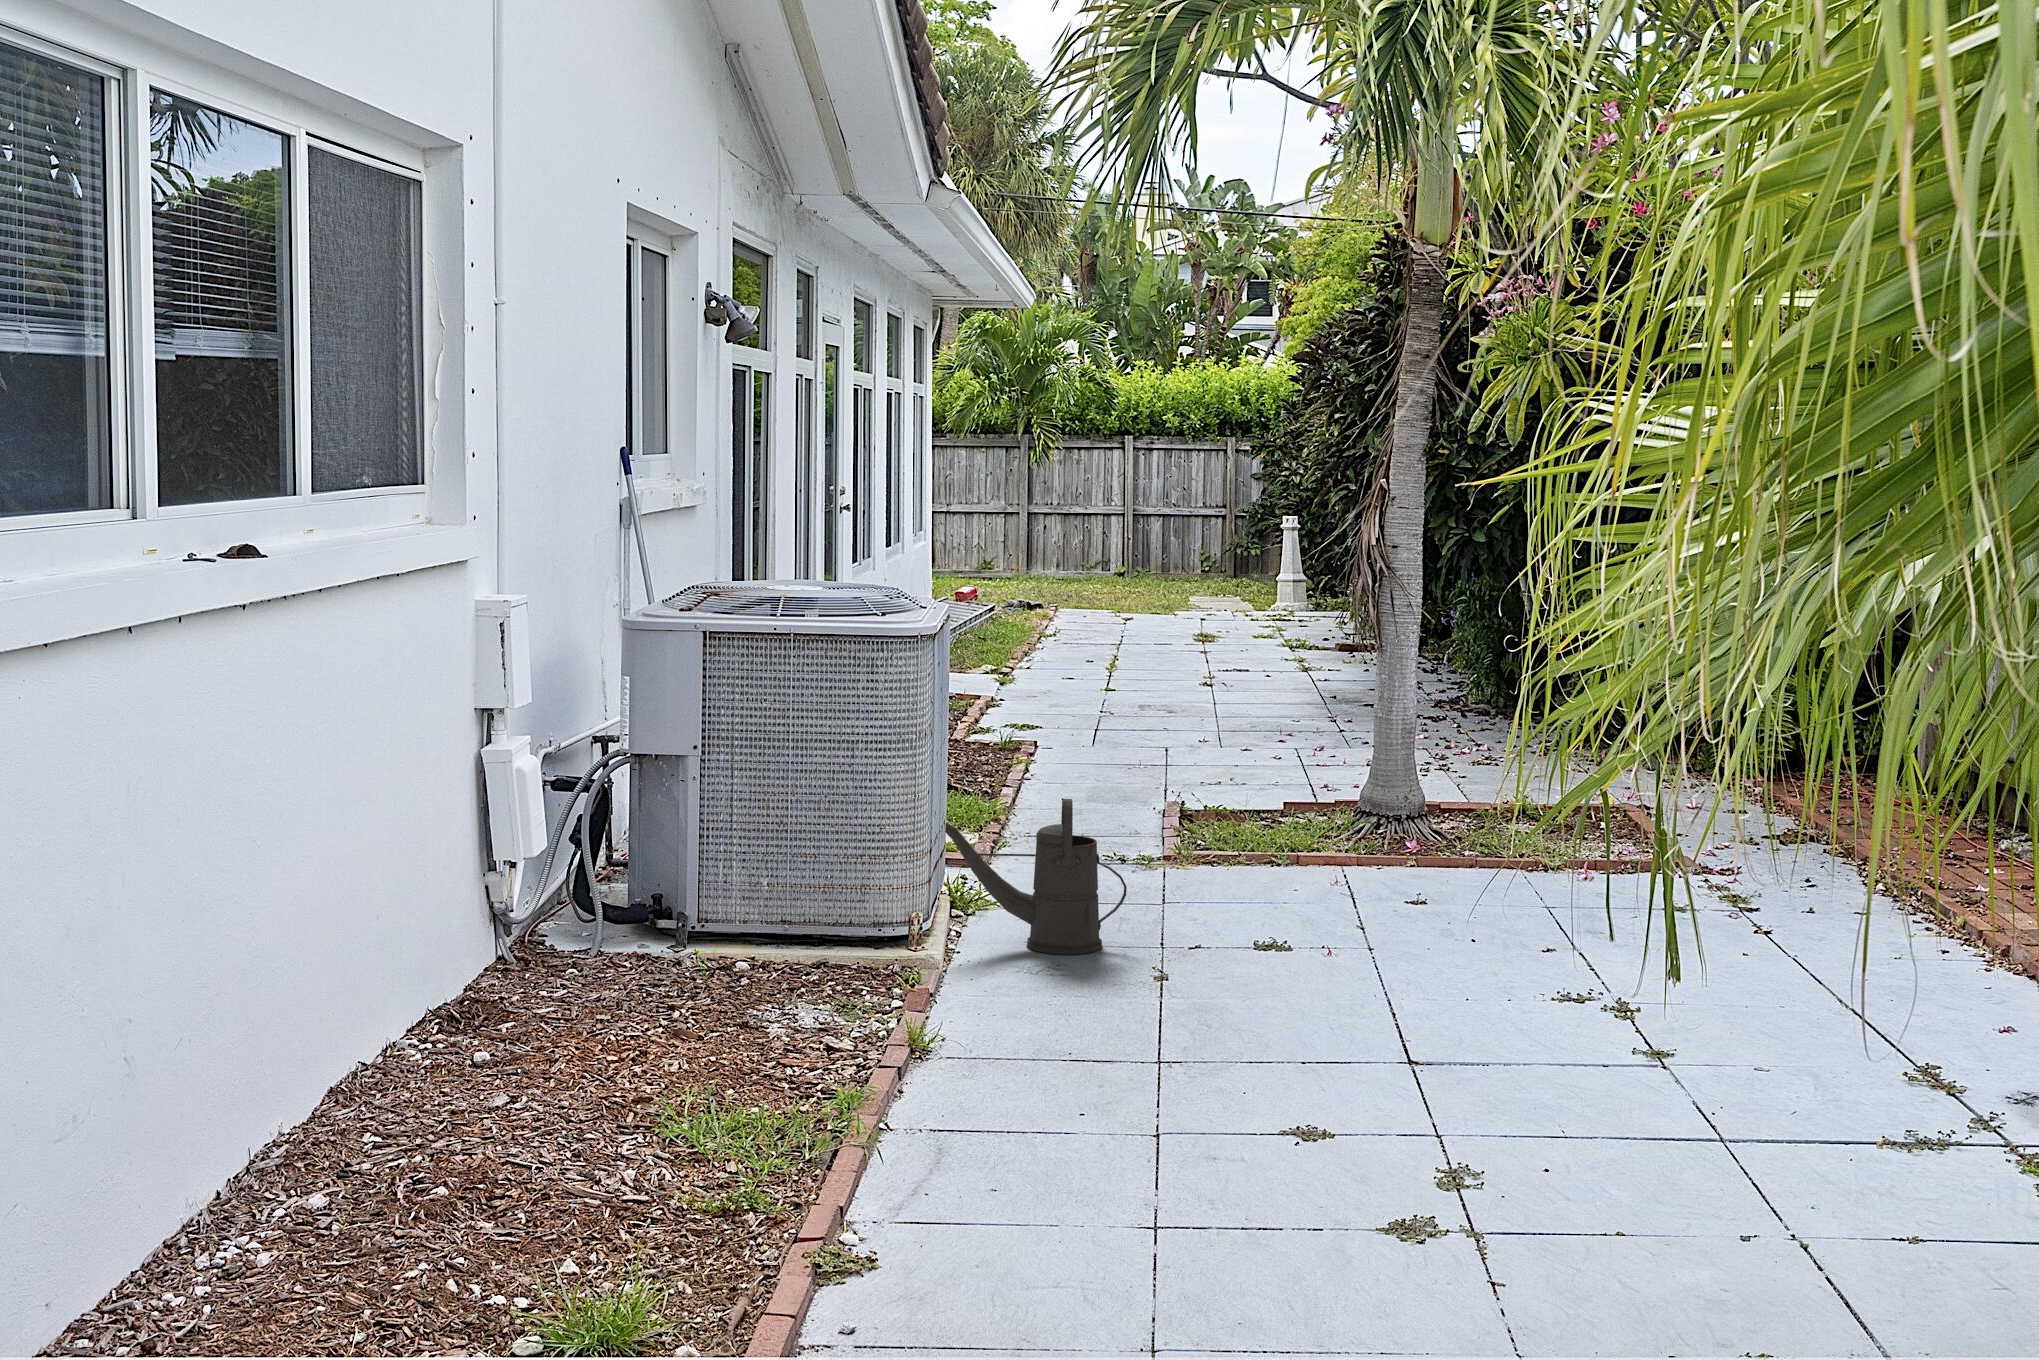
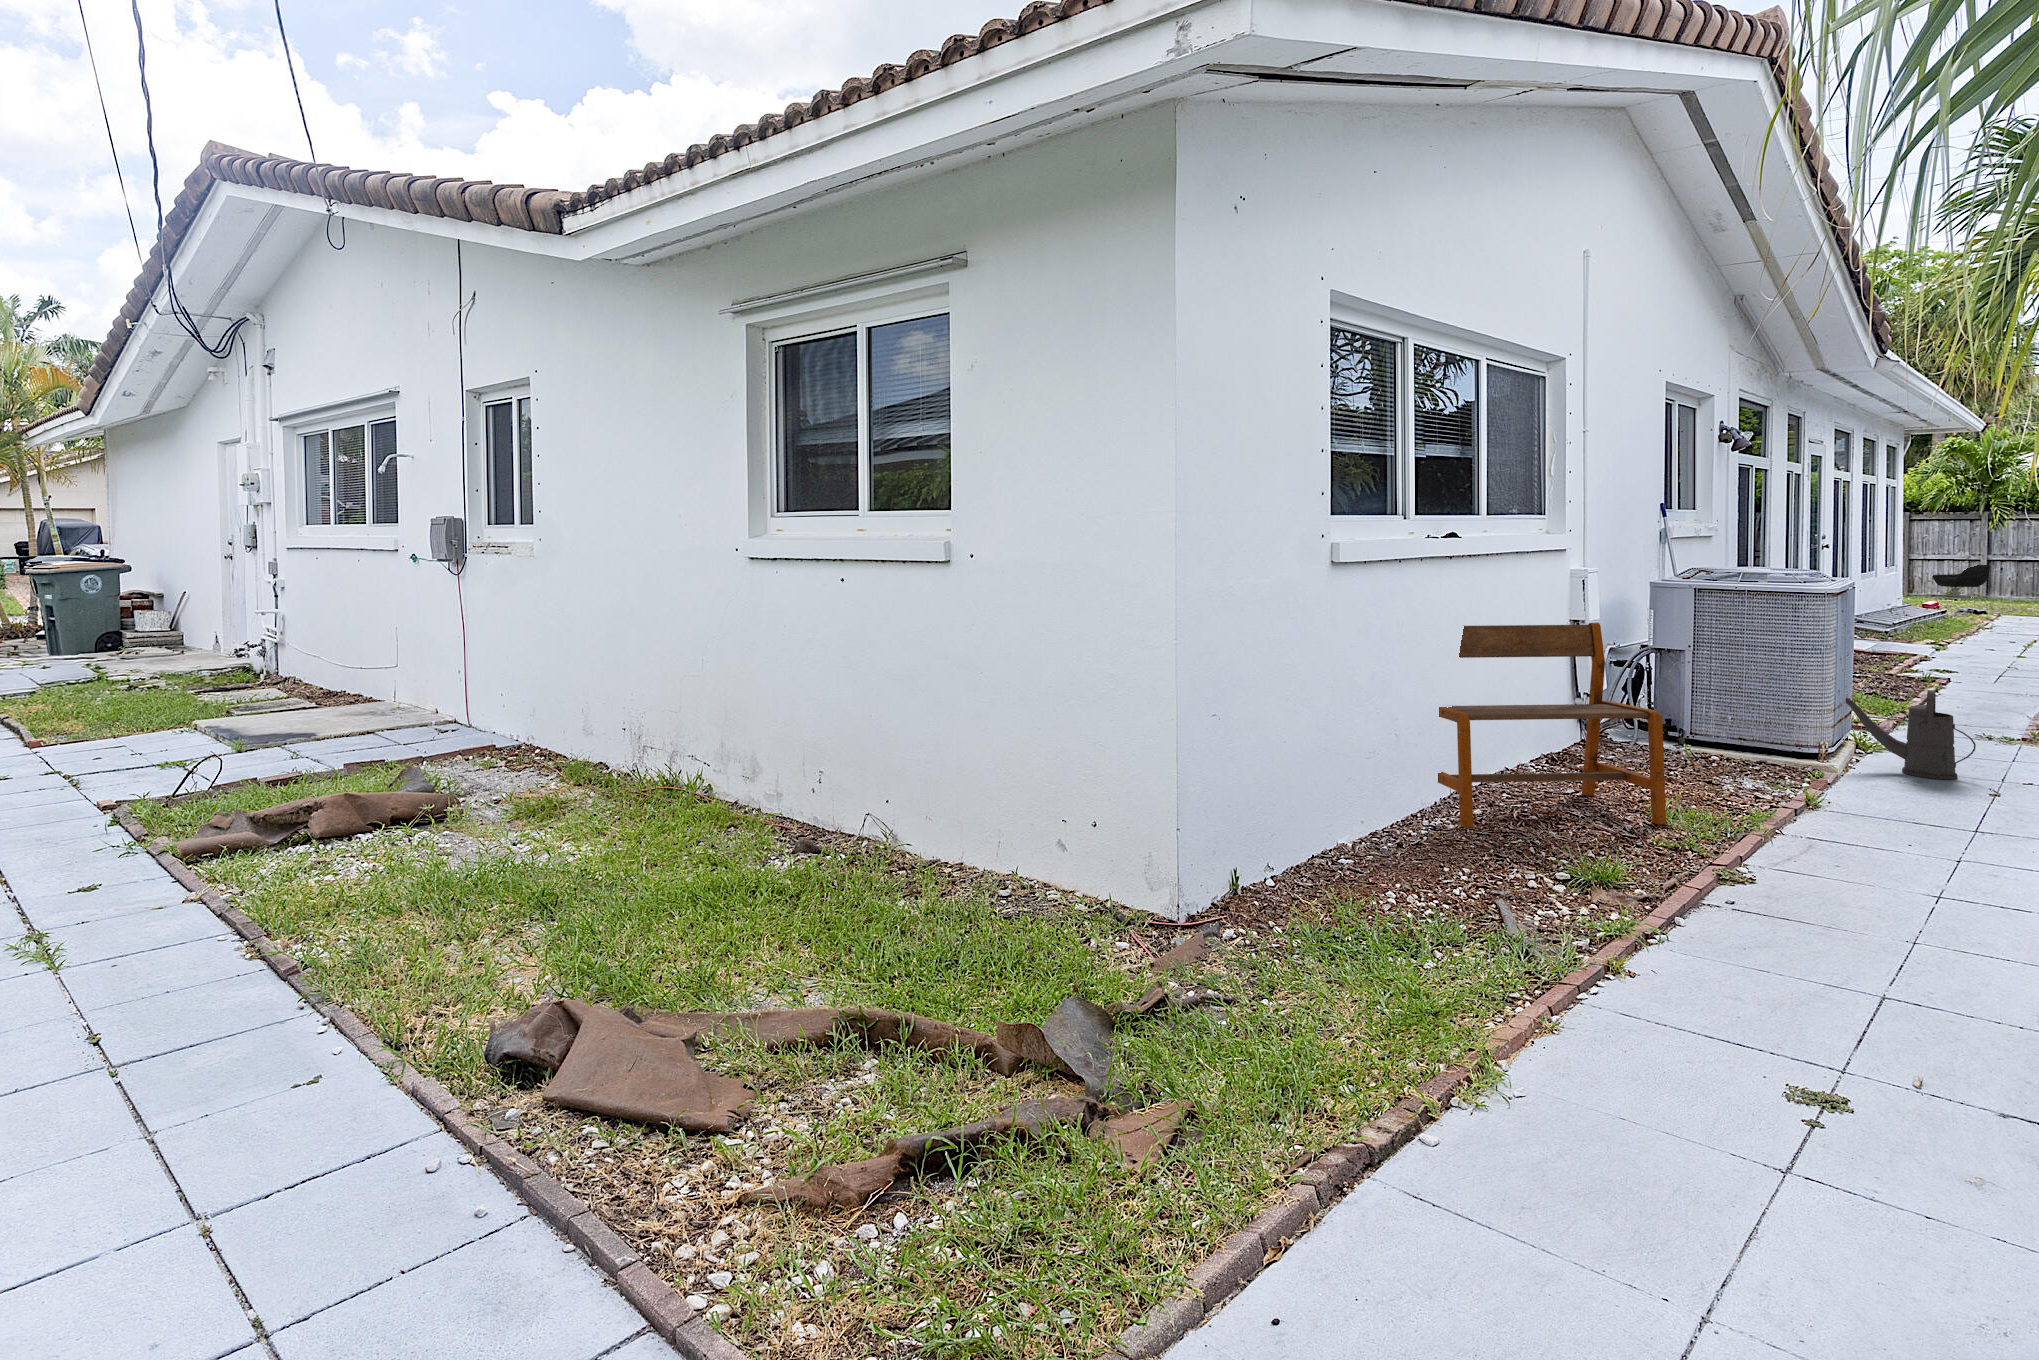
lounge chair: none [963,521,1035,576] -> present [1932,565,1990,598]
bench: none [168,734,697,1268] -> present [1438,623,1666,828]

